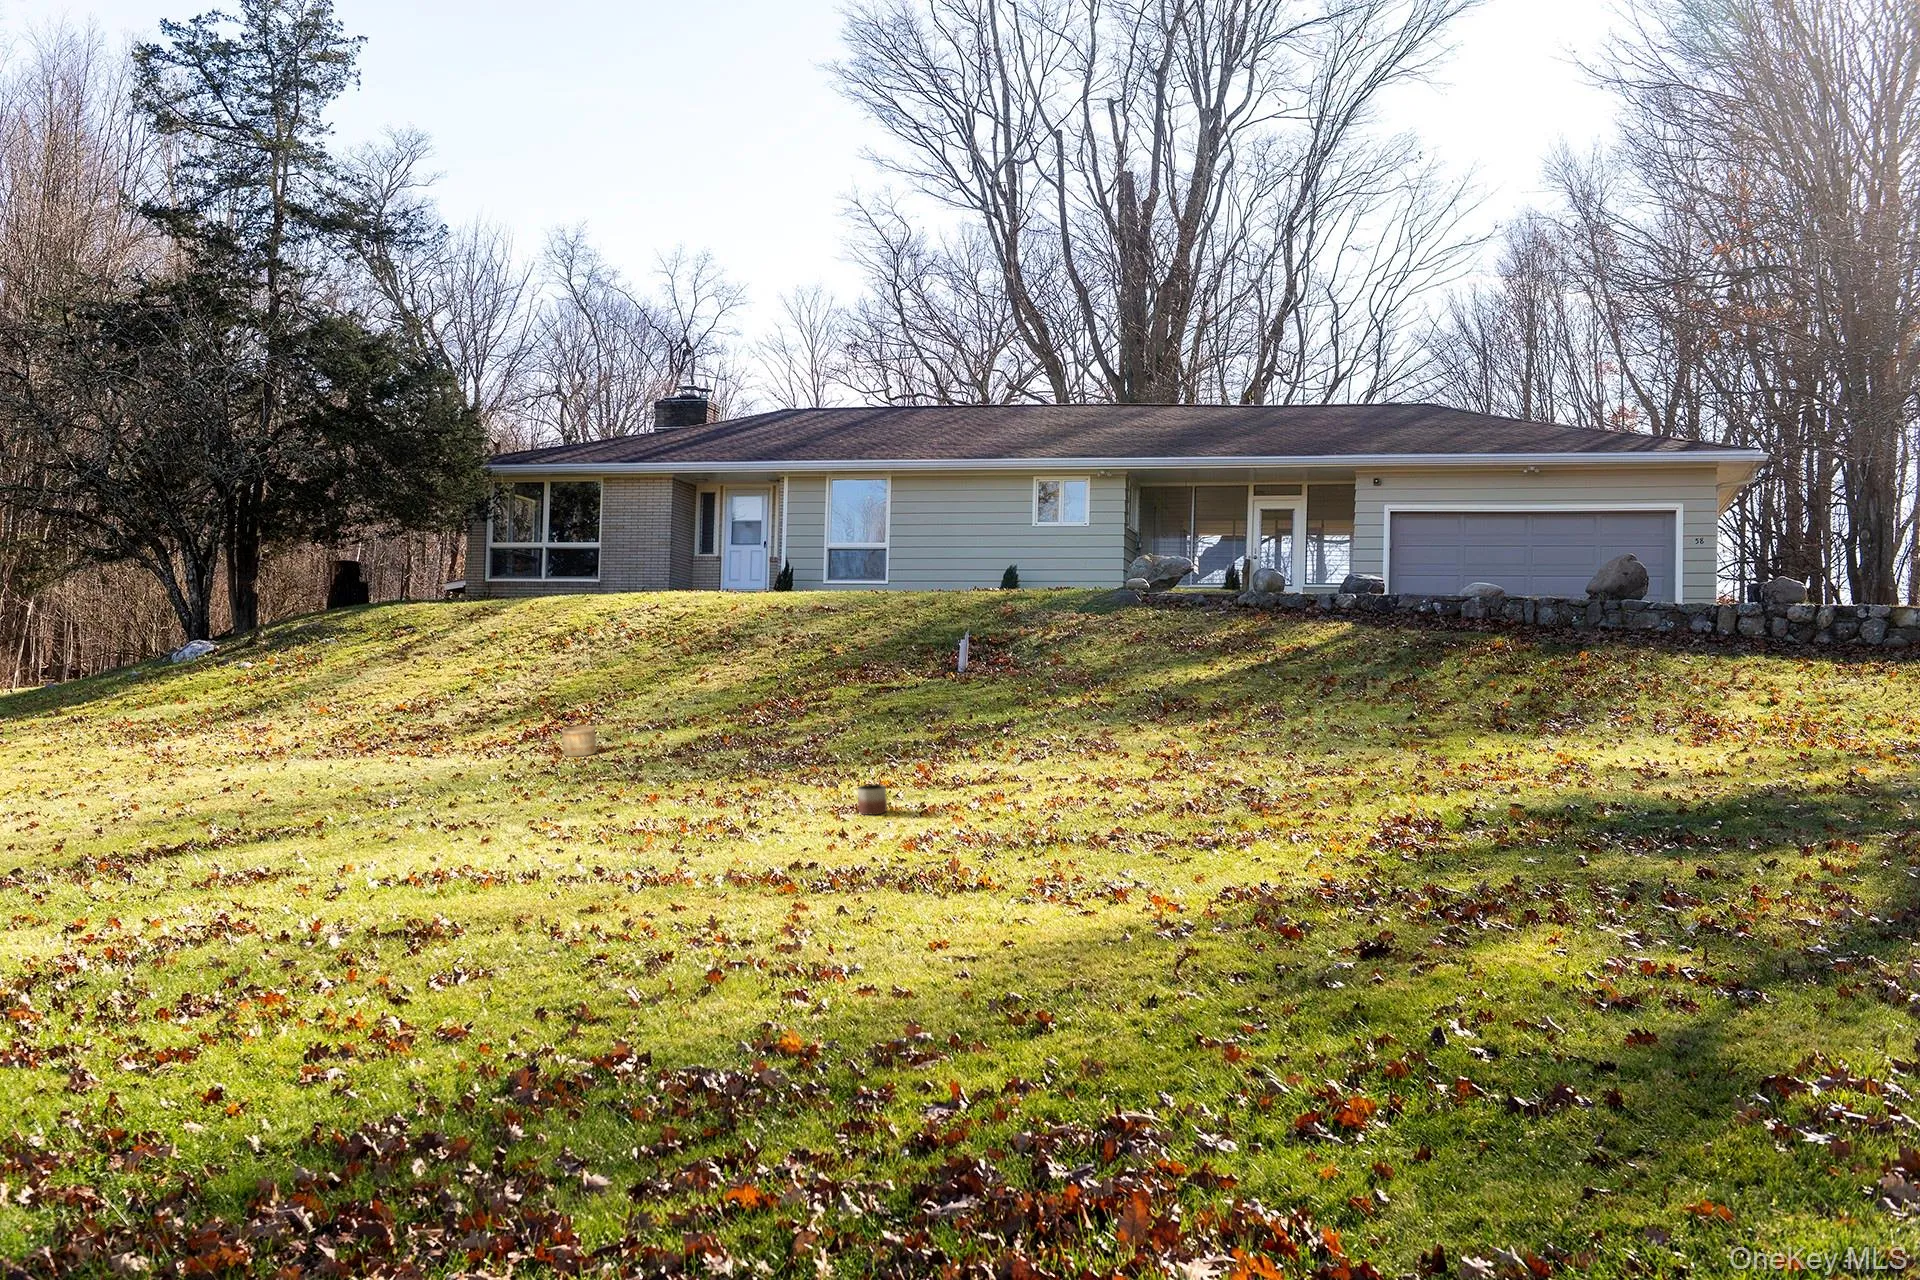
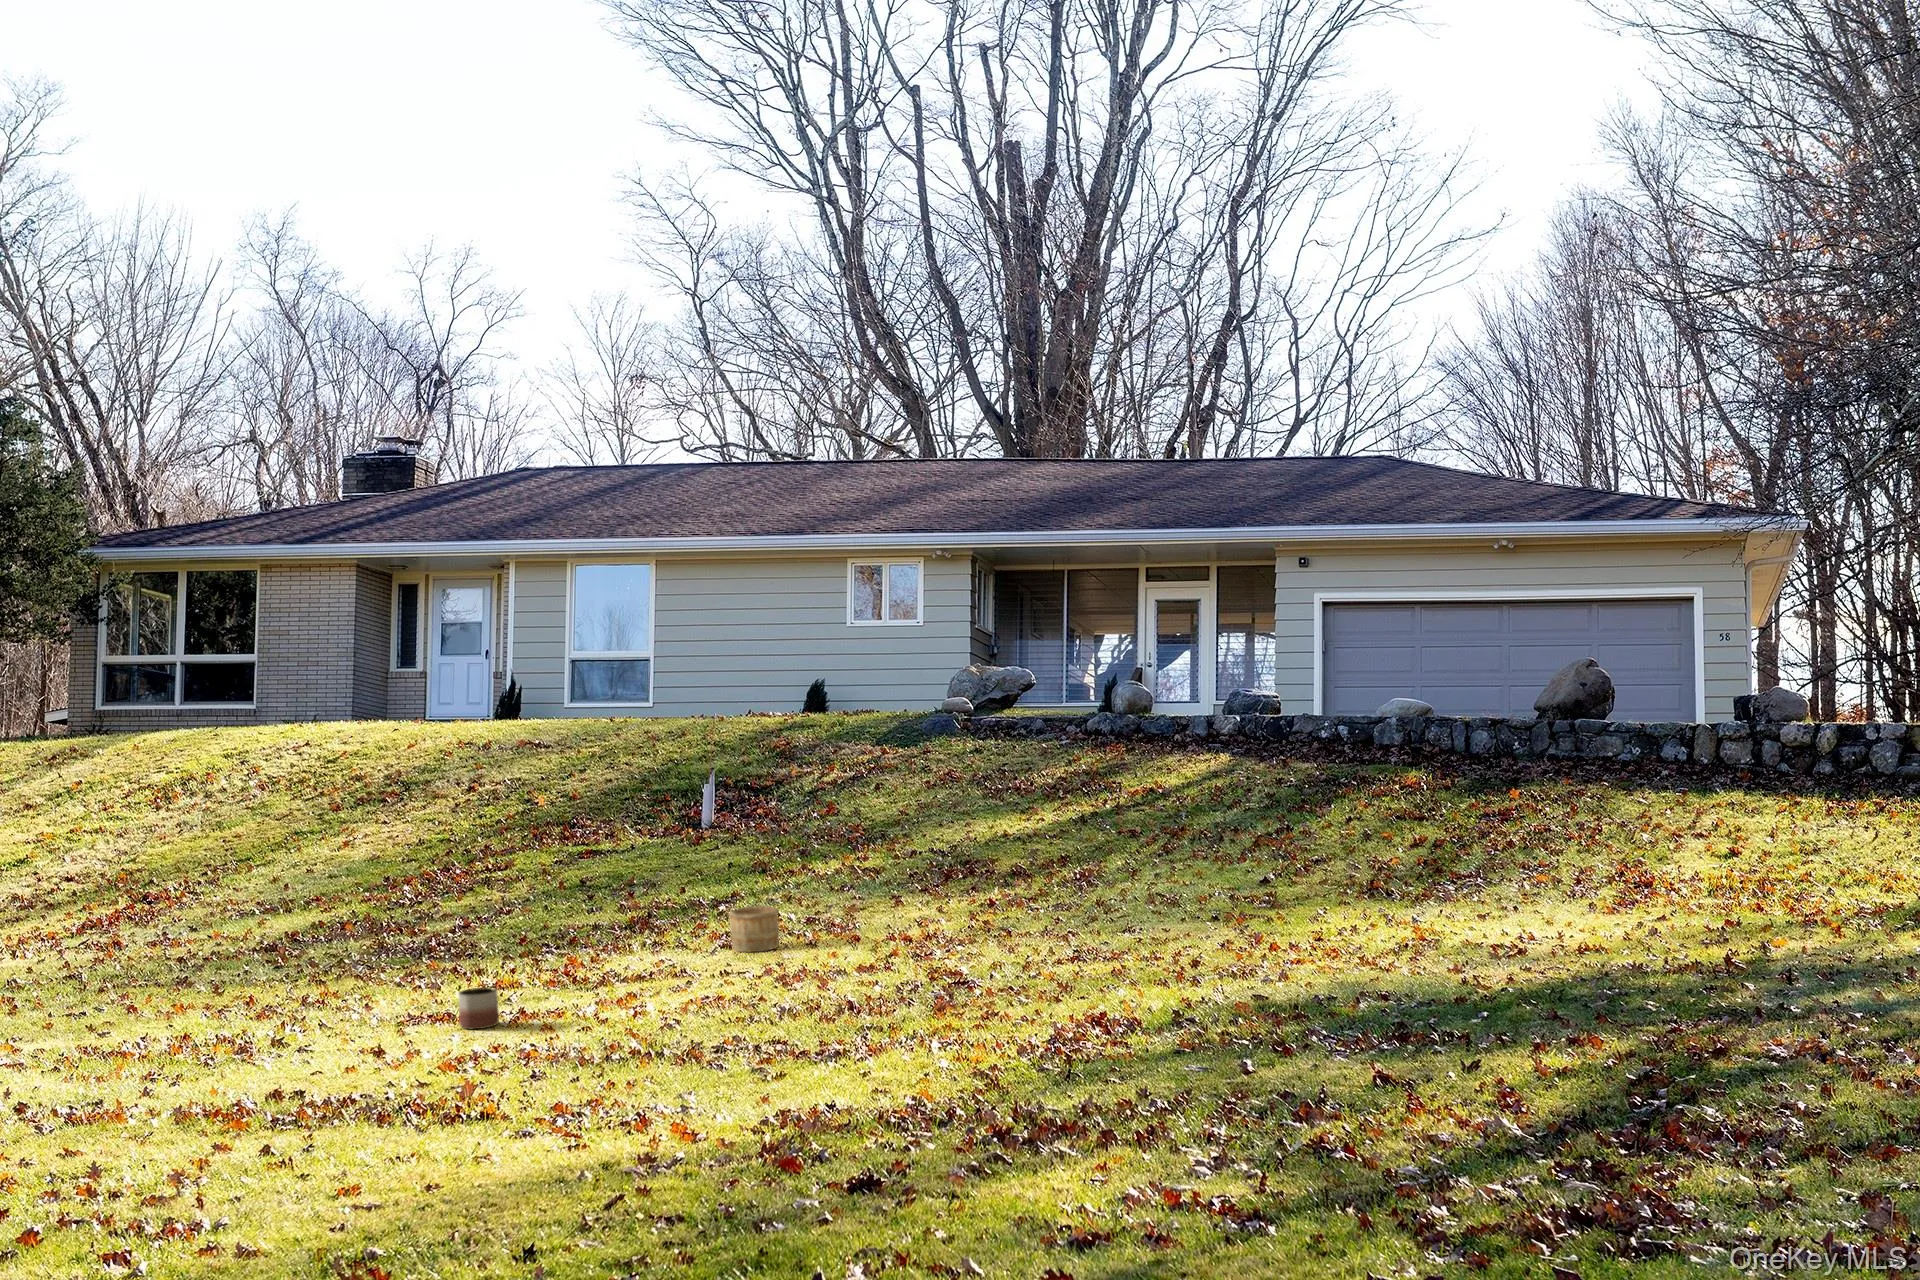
wooden bucket: present [562,726,596,757] -> present [729,906,779,952]

